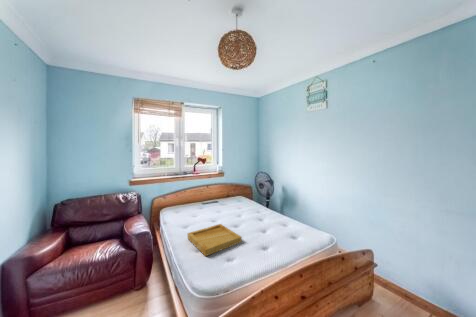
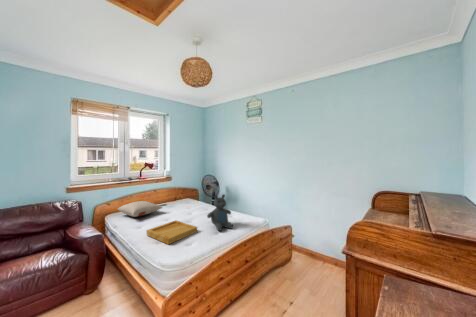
pillow: none [170,198,211,214] -> present [118,201,162,217]
teddy bear: none [254,200,286,247] -> present [207,195,233,231]

